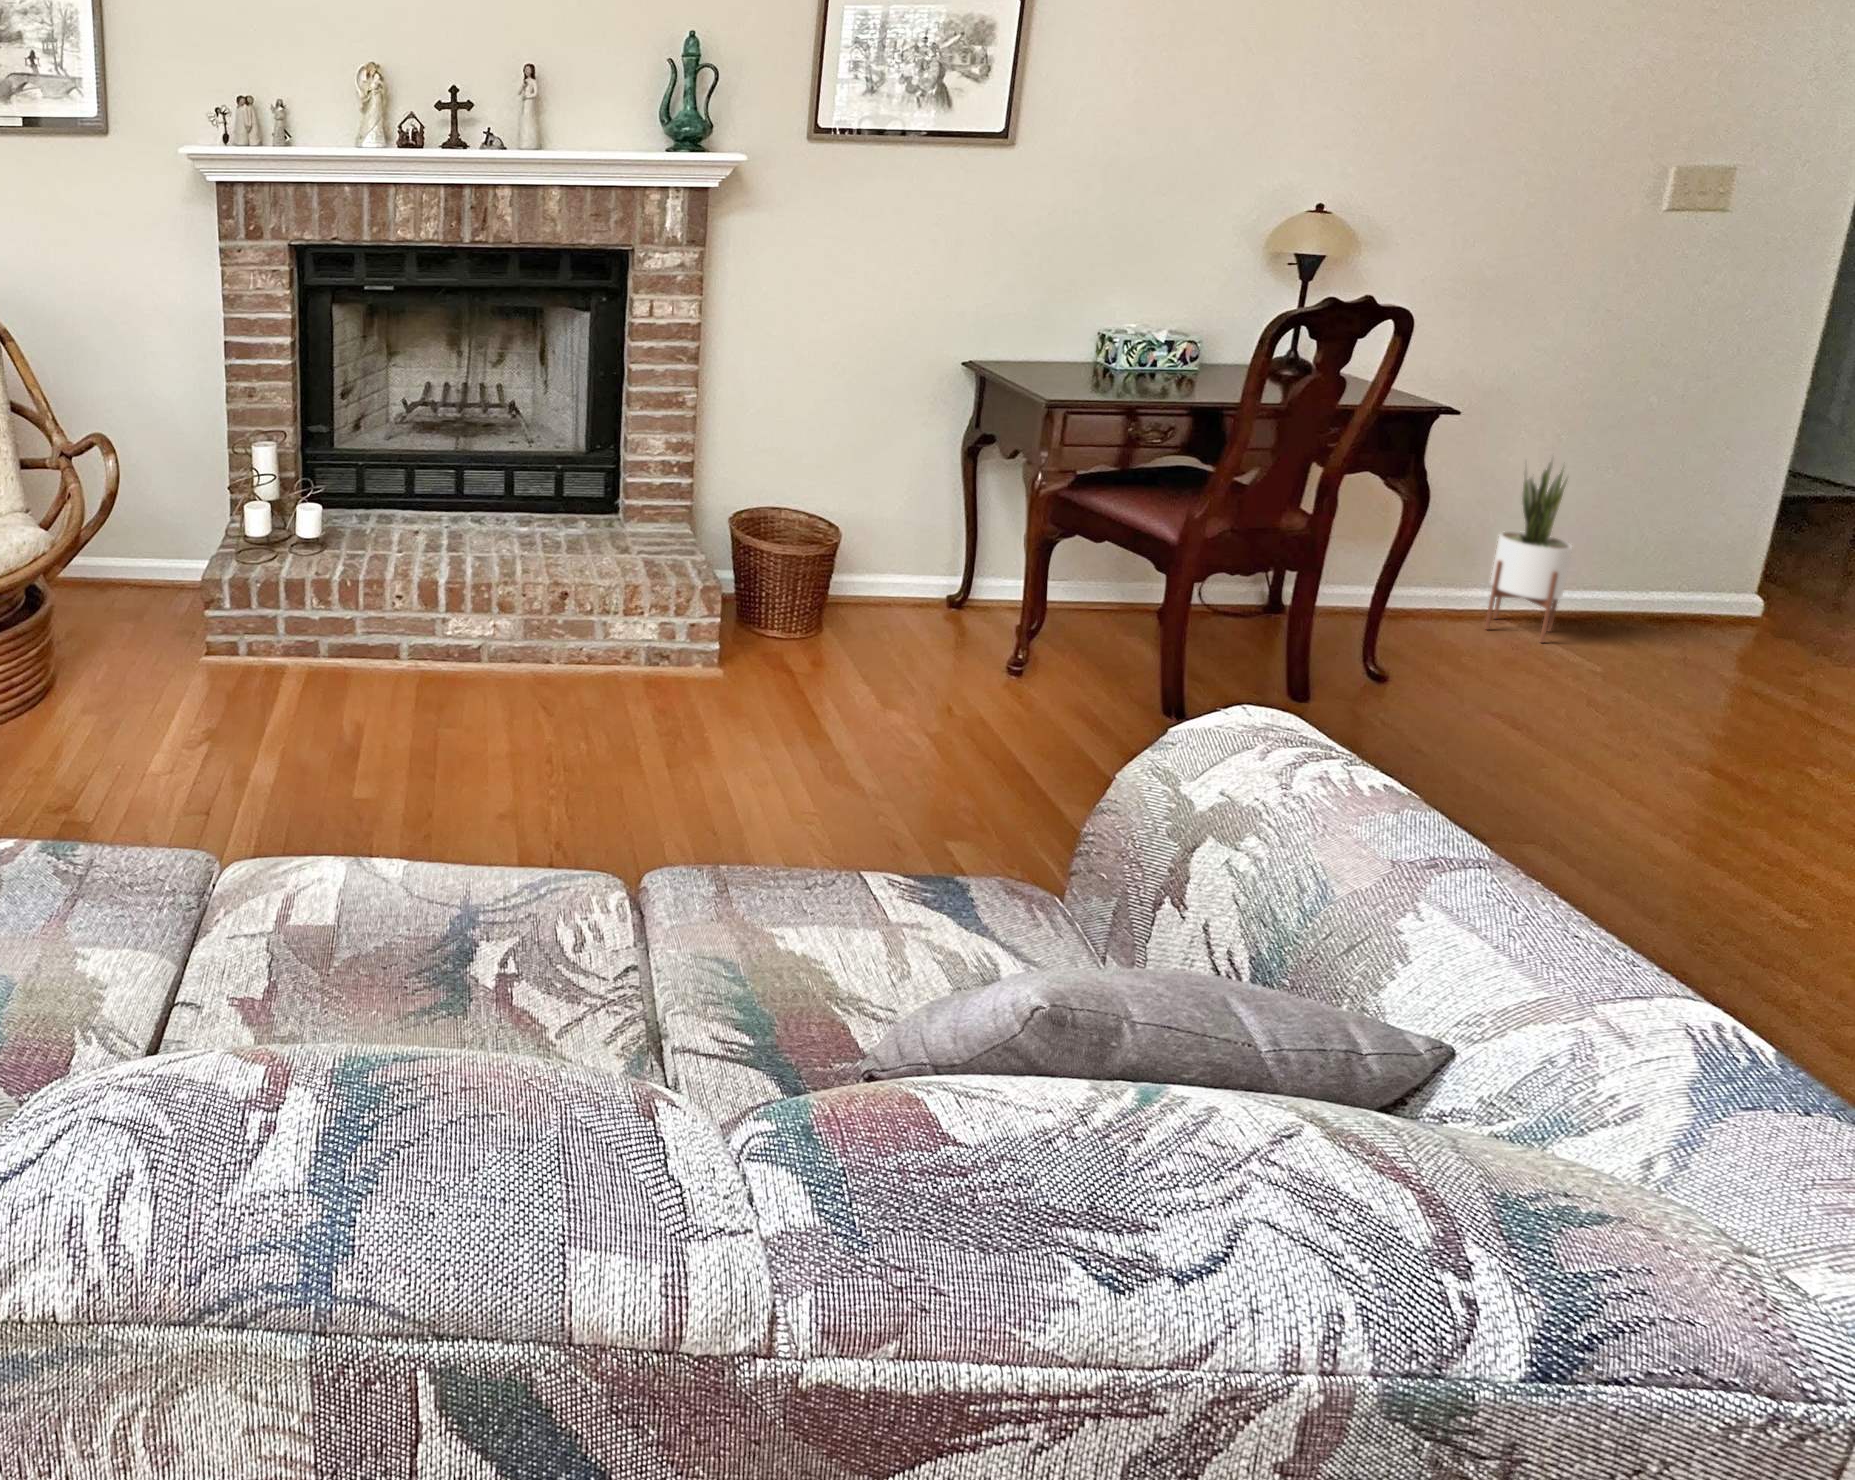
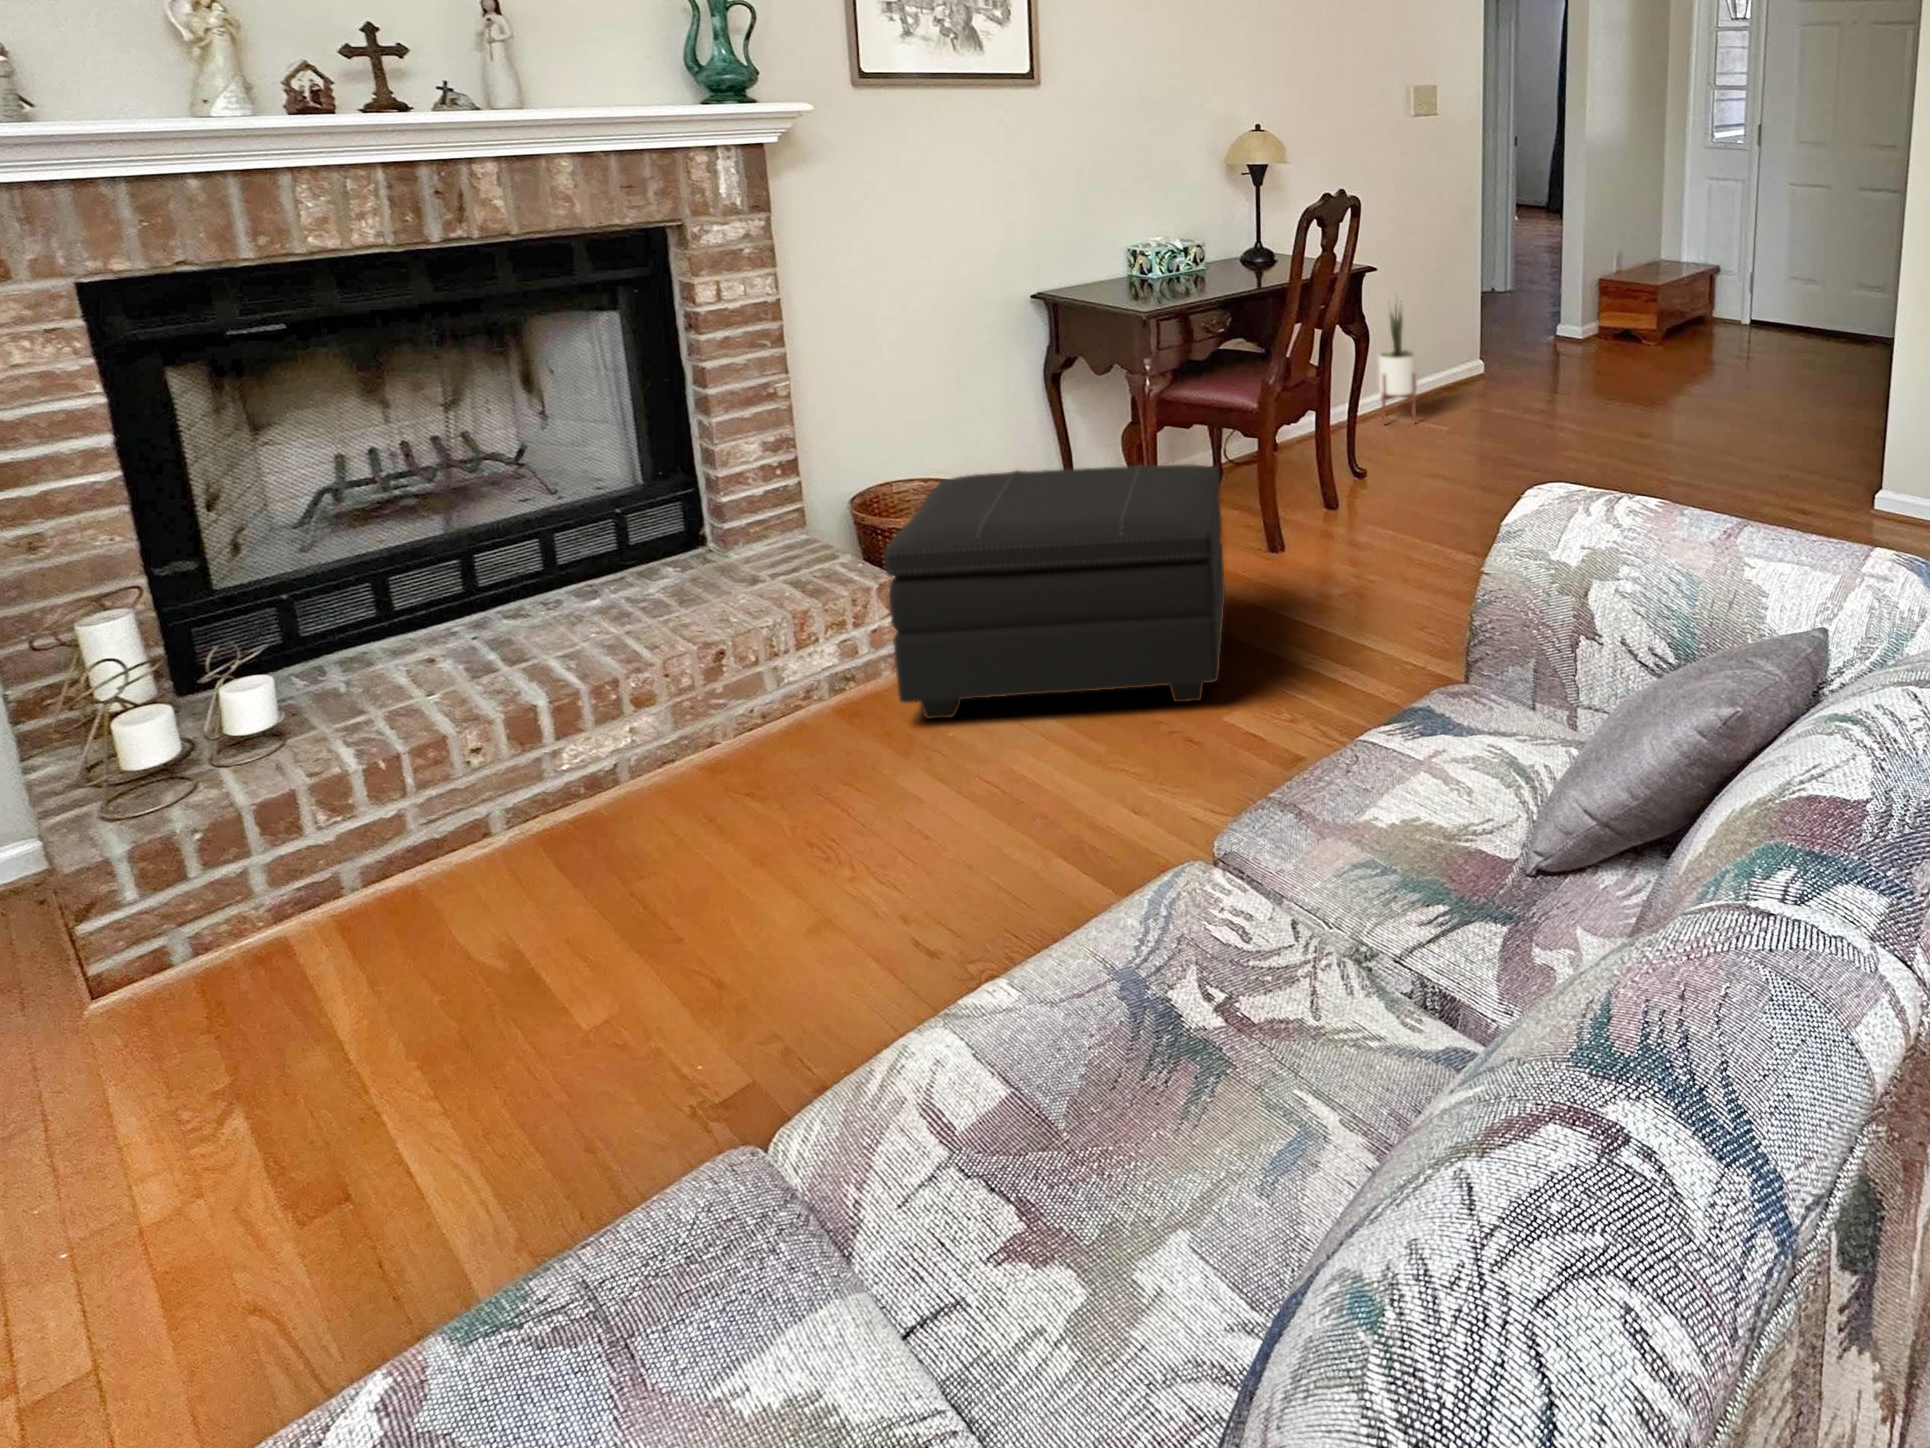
footstool: none [675,514,1058,813] -> present [884,464,1225,719]

